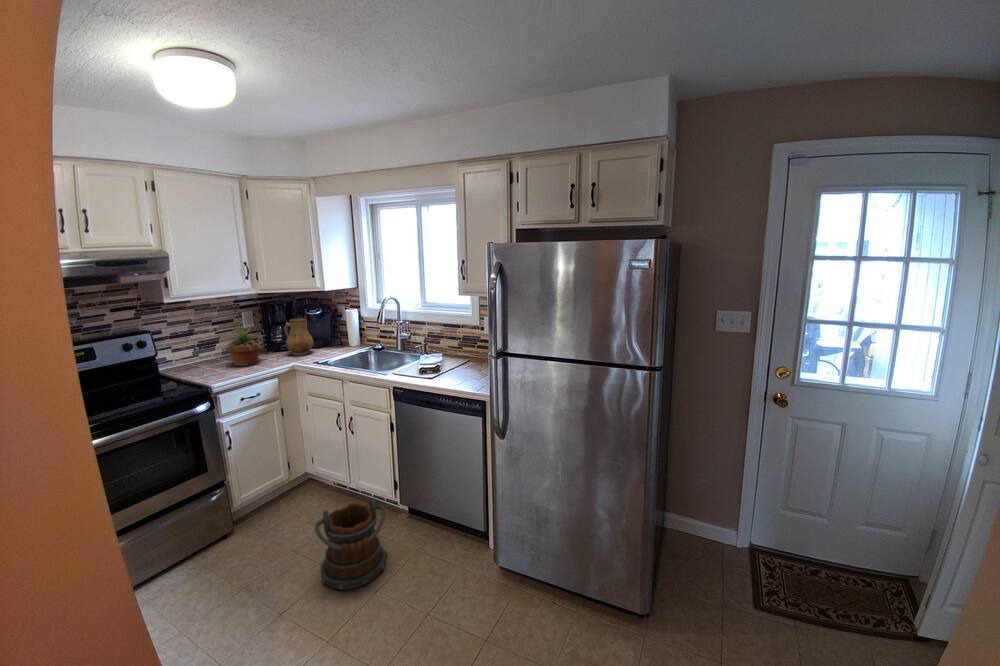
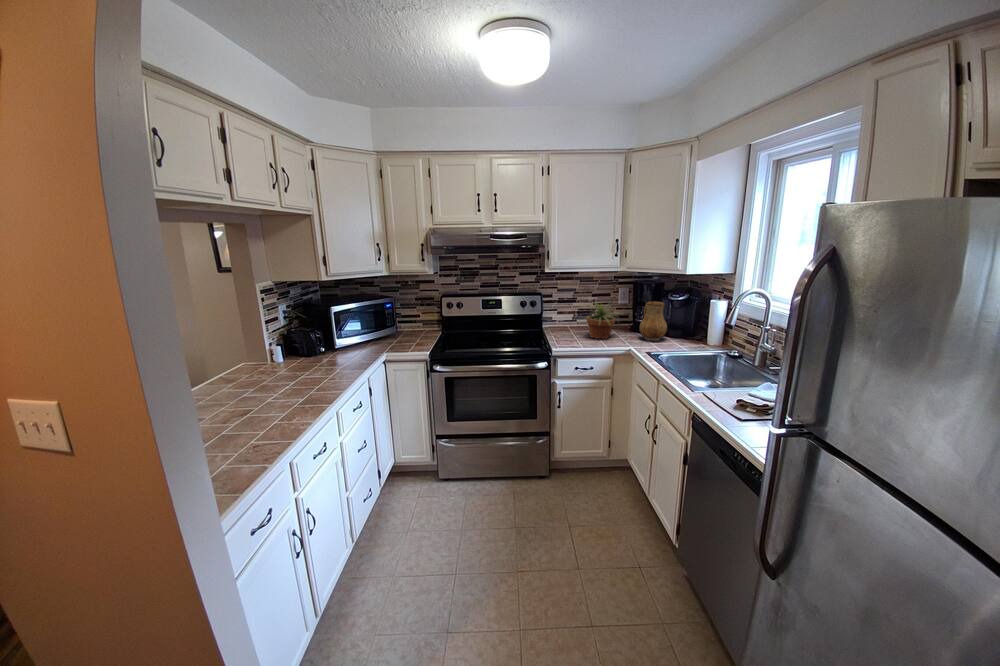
bucket: present [315,498,387,589] -> none [564,501,637,601]

